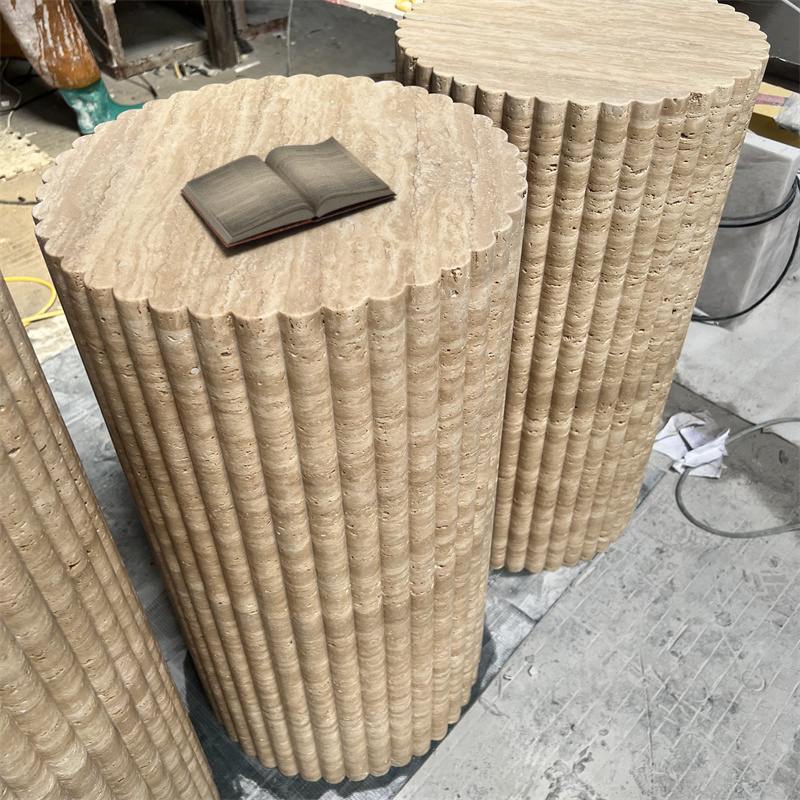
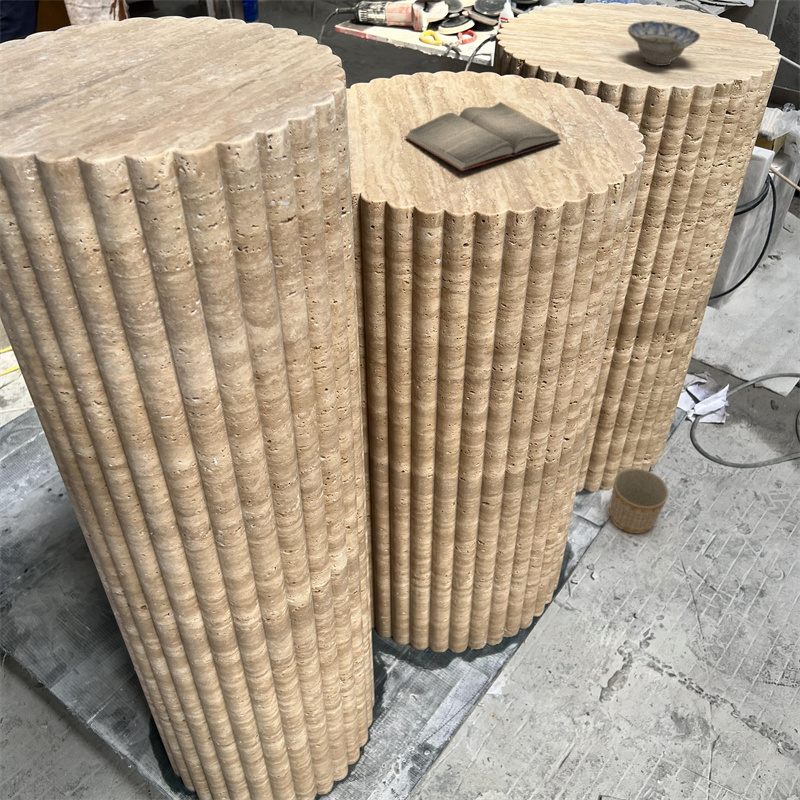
ceramic bowl: none [547,14,643,75] -> present [628,21,700,66]
planter: none [562,542,629,618] -> present [609,469,668,533]

